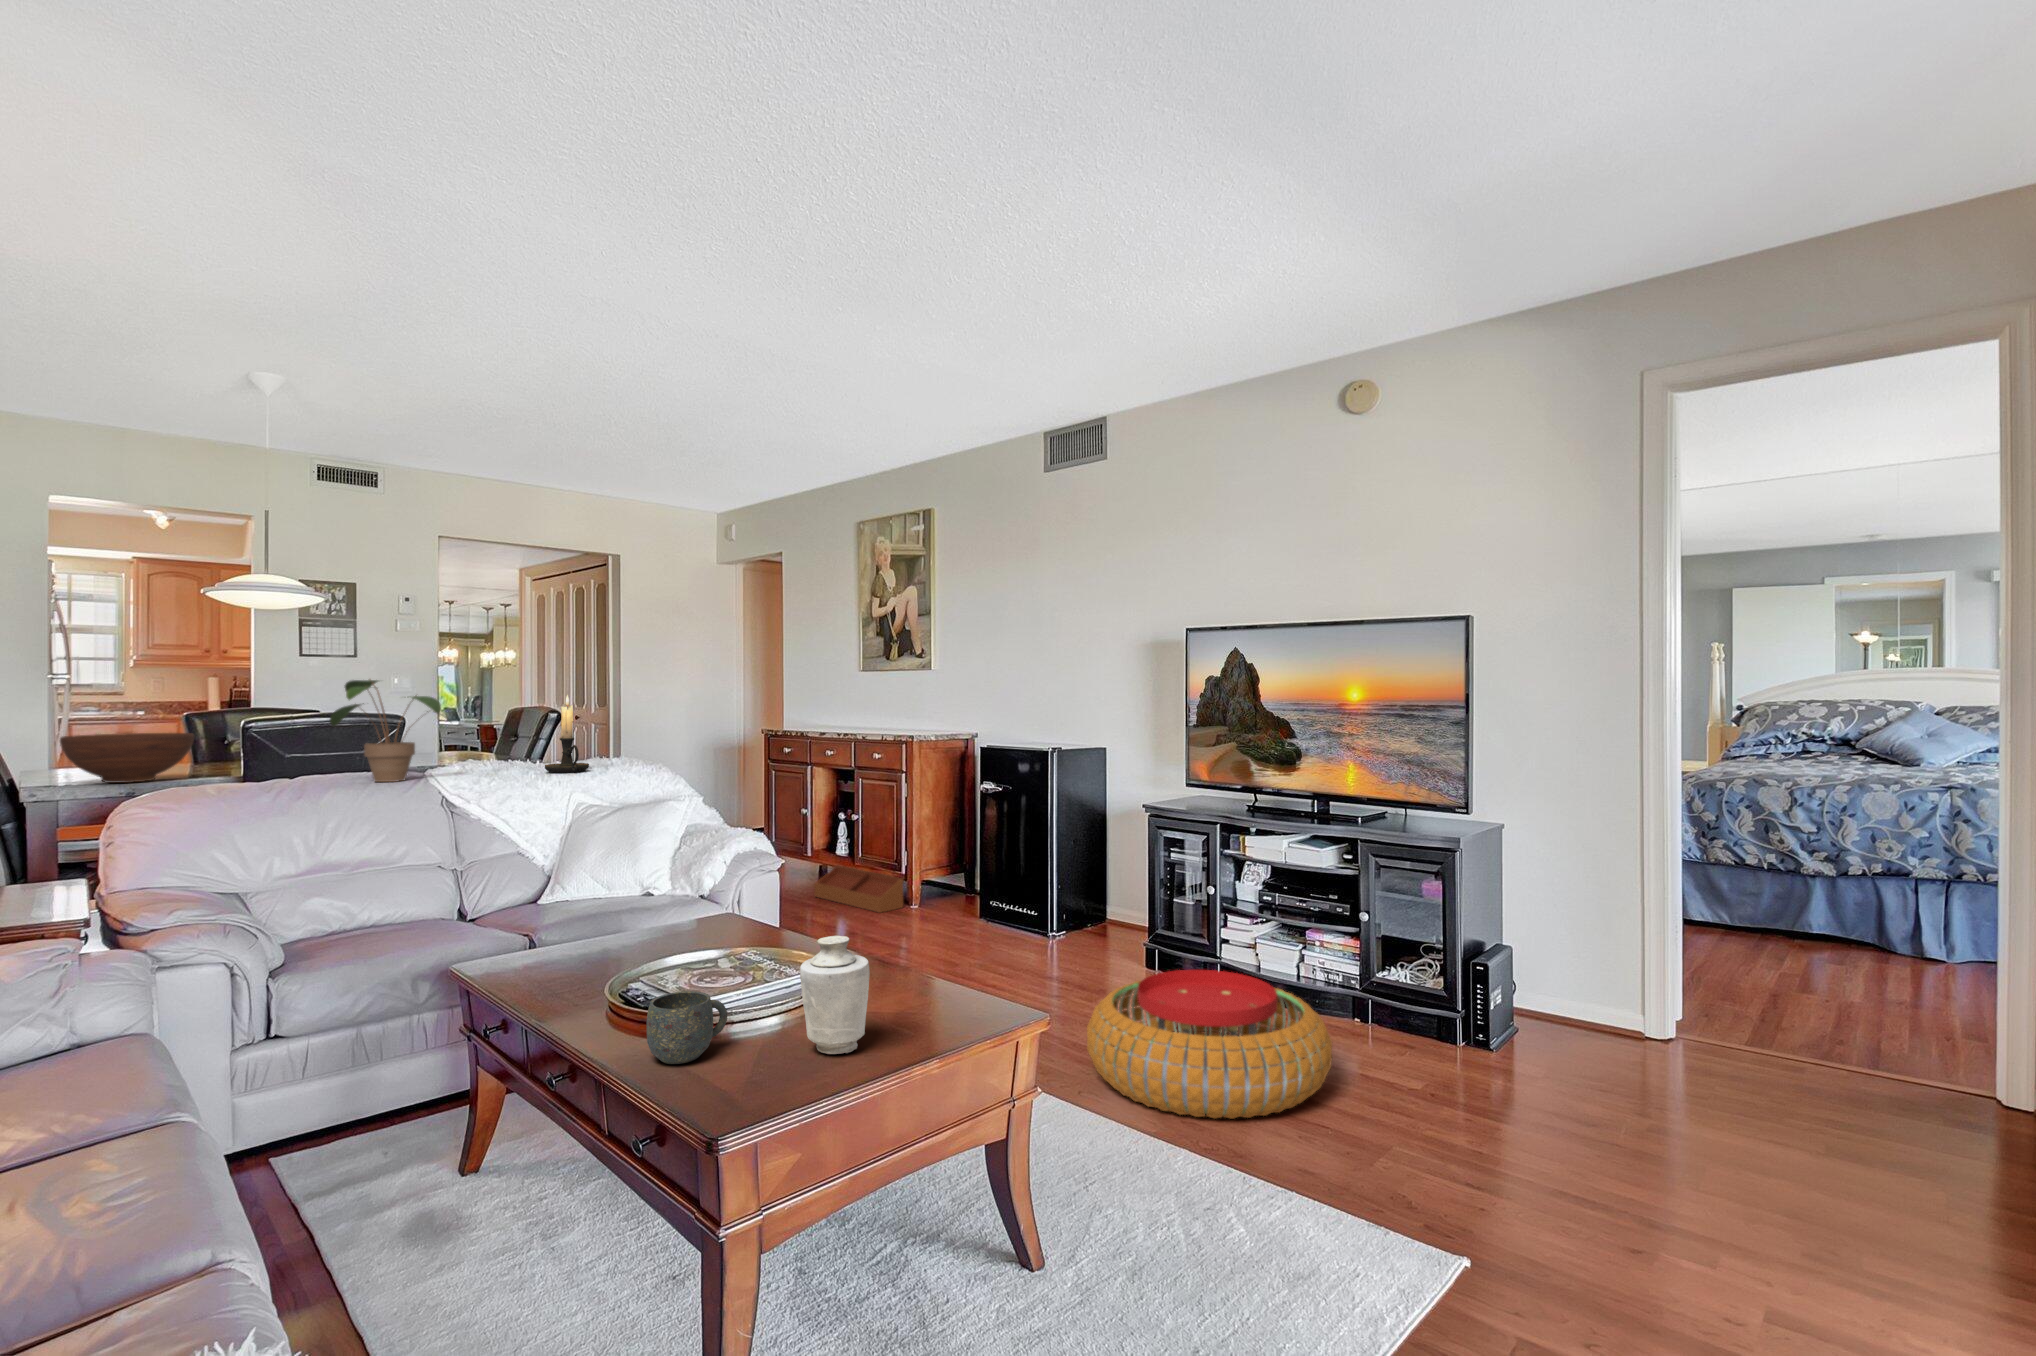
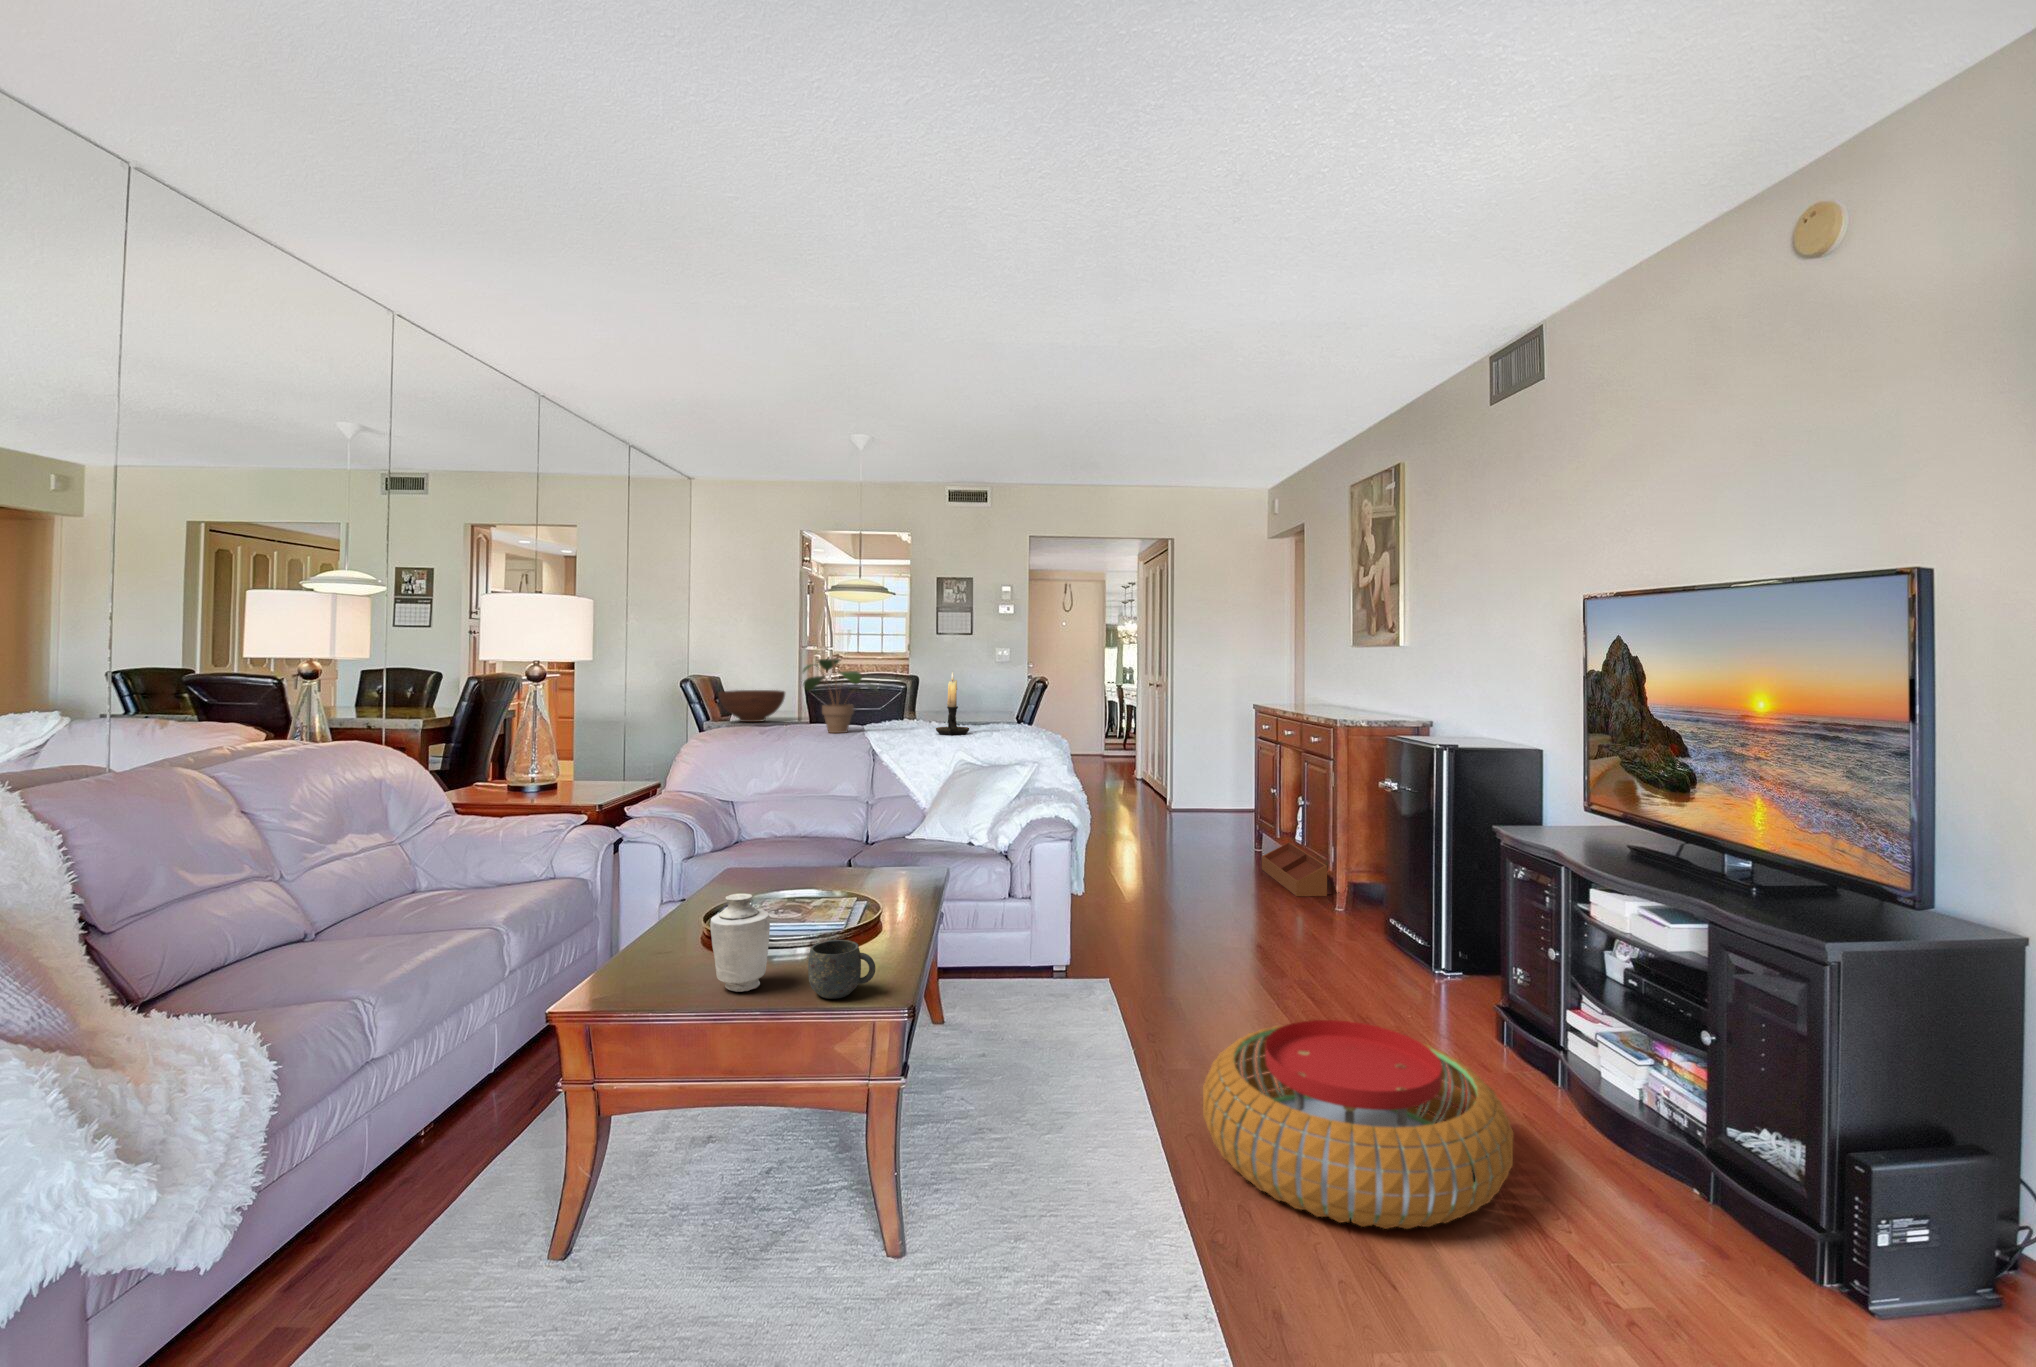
mug: present [647,991,727,1064] -> present [808,940,876,999]

